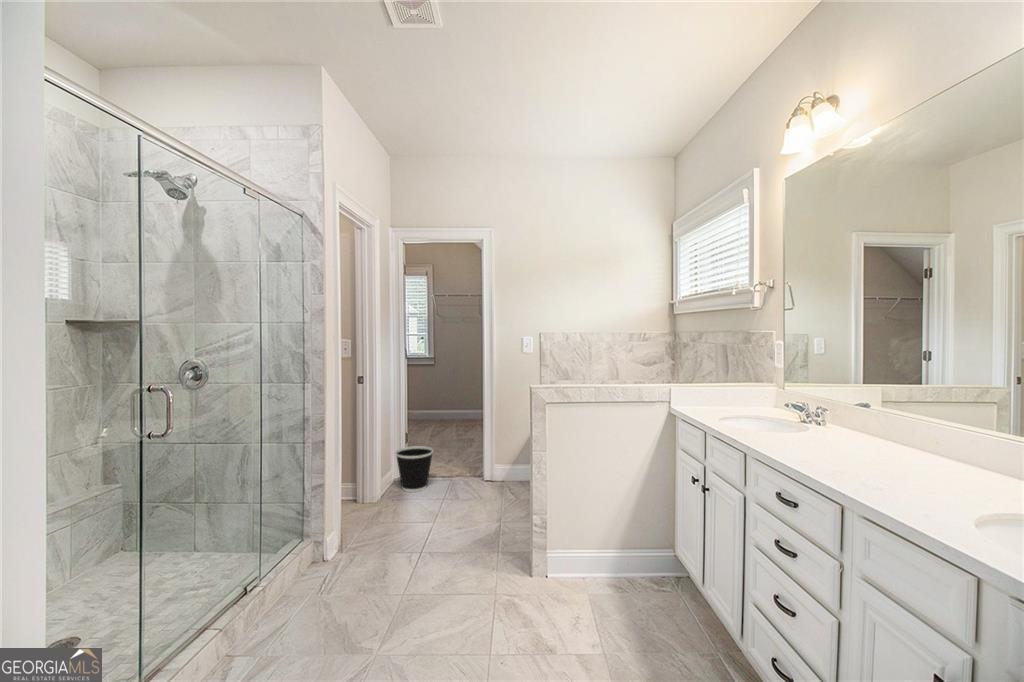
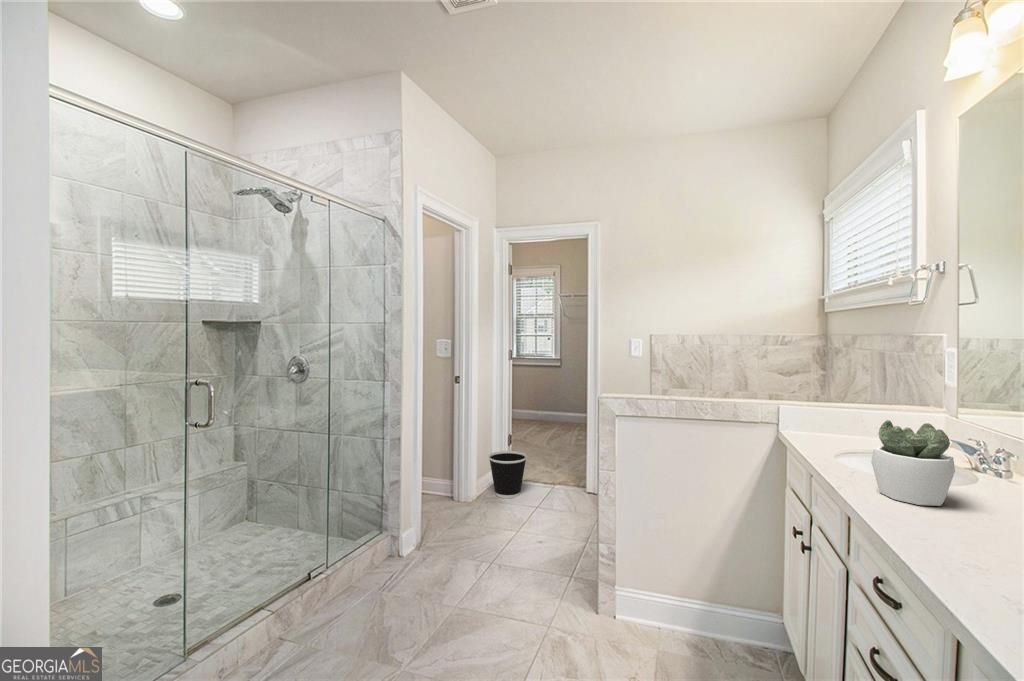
succulent plant: none [761,390,811,446] -> present [871,420,955,506]

